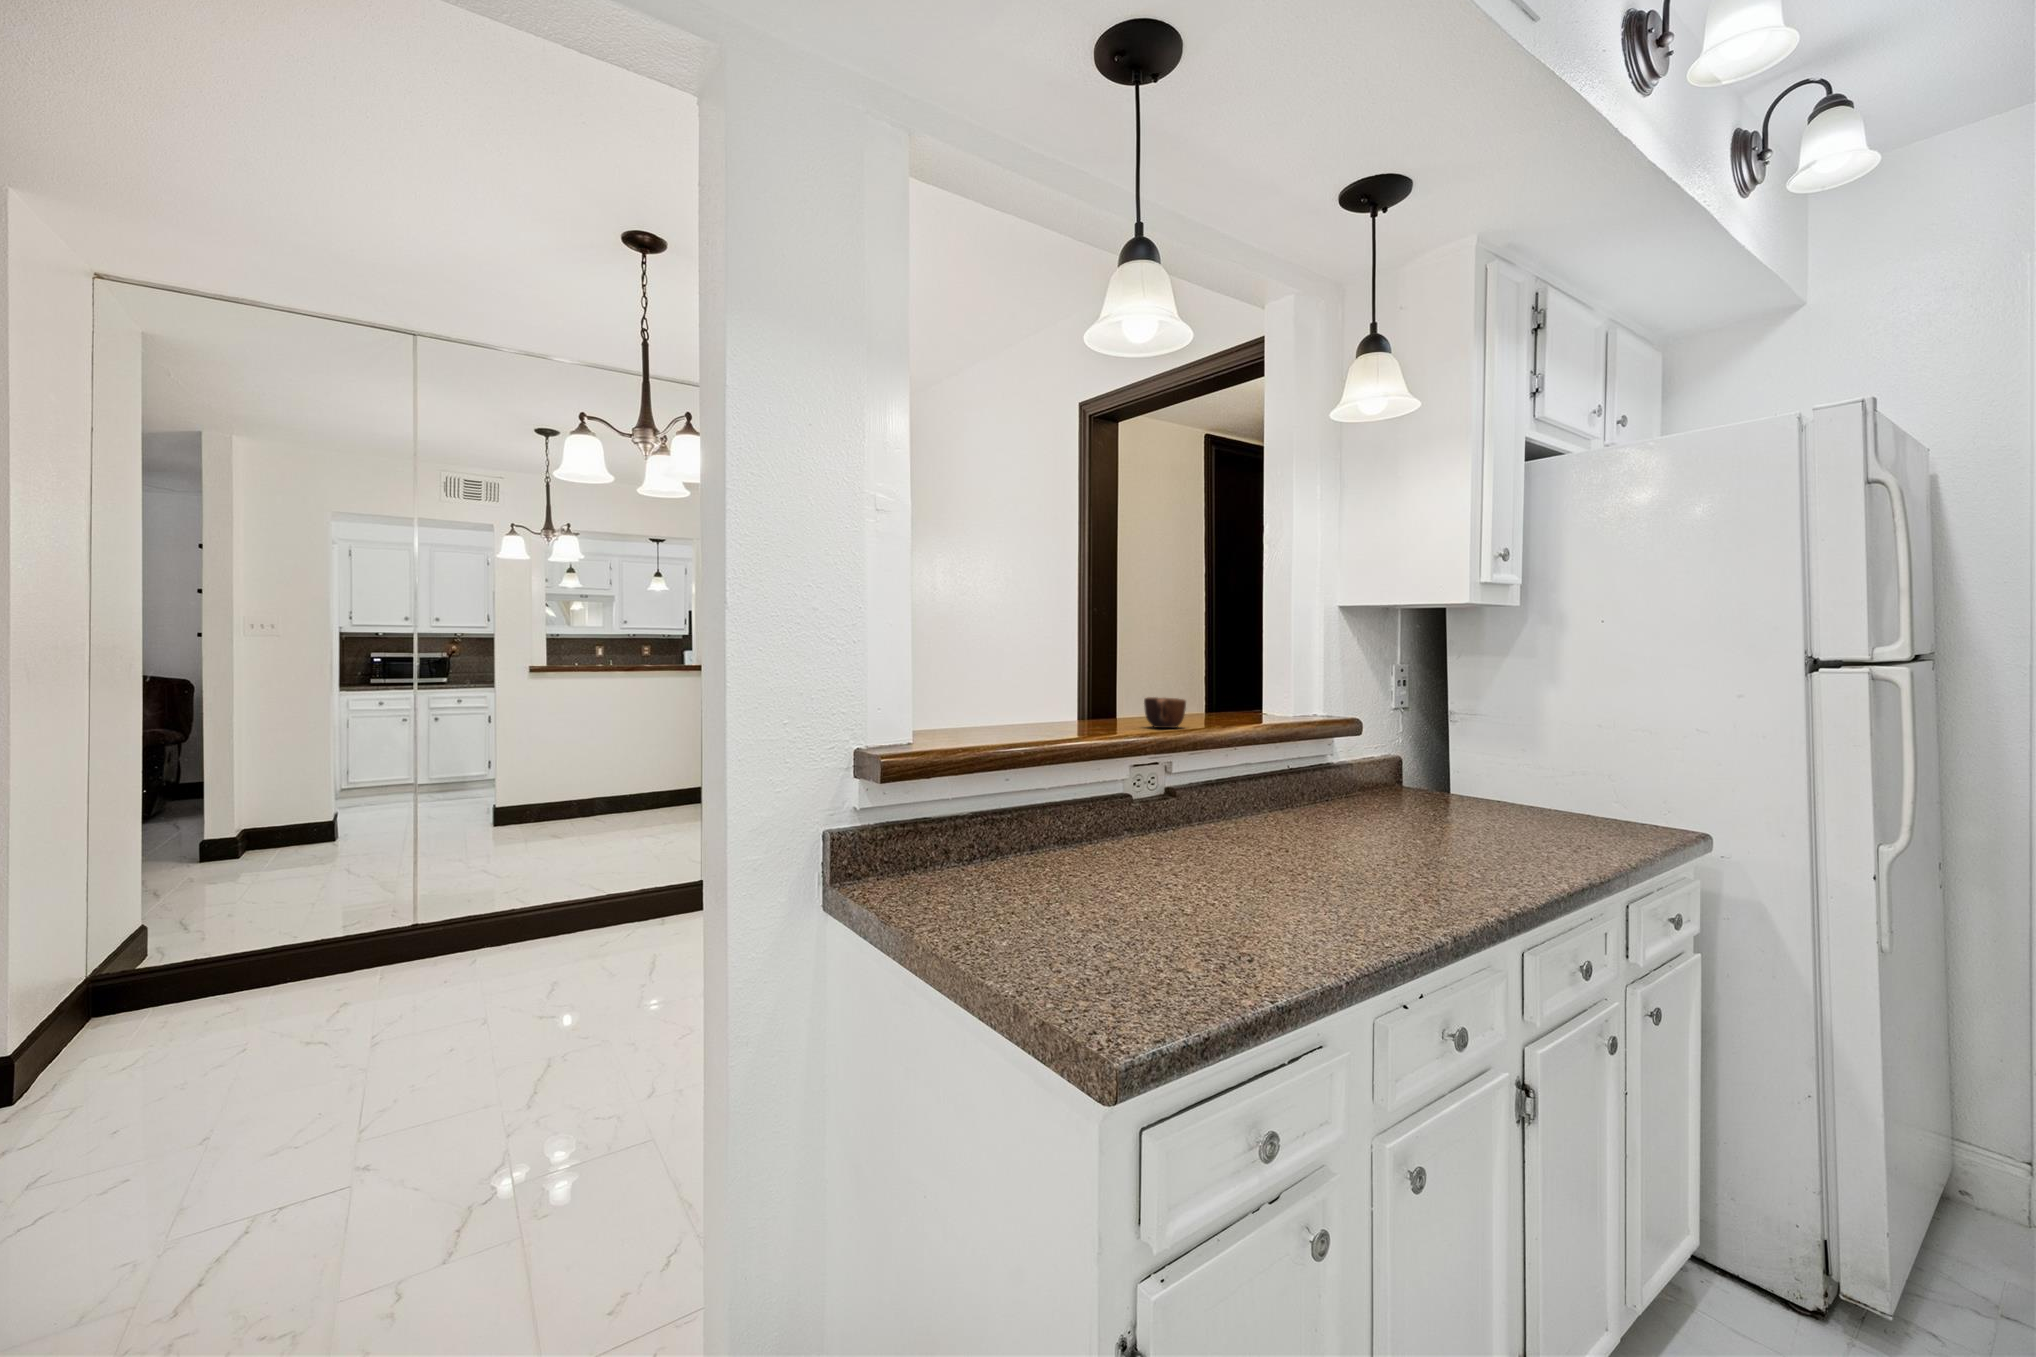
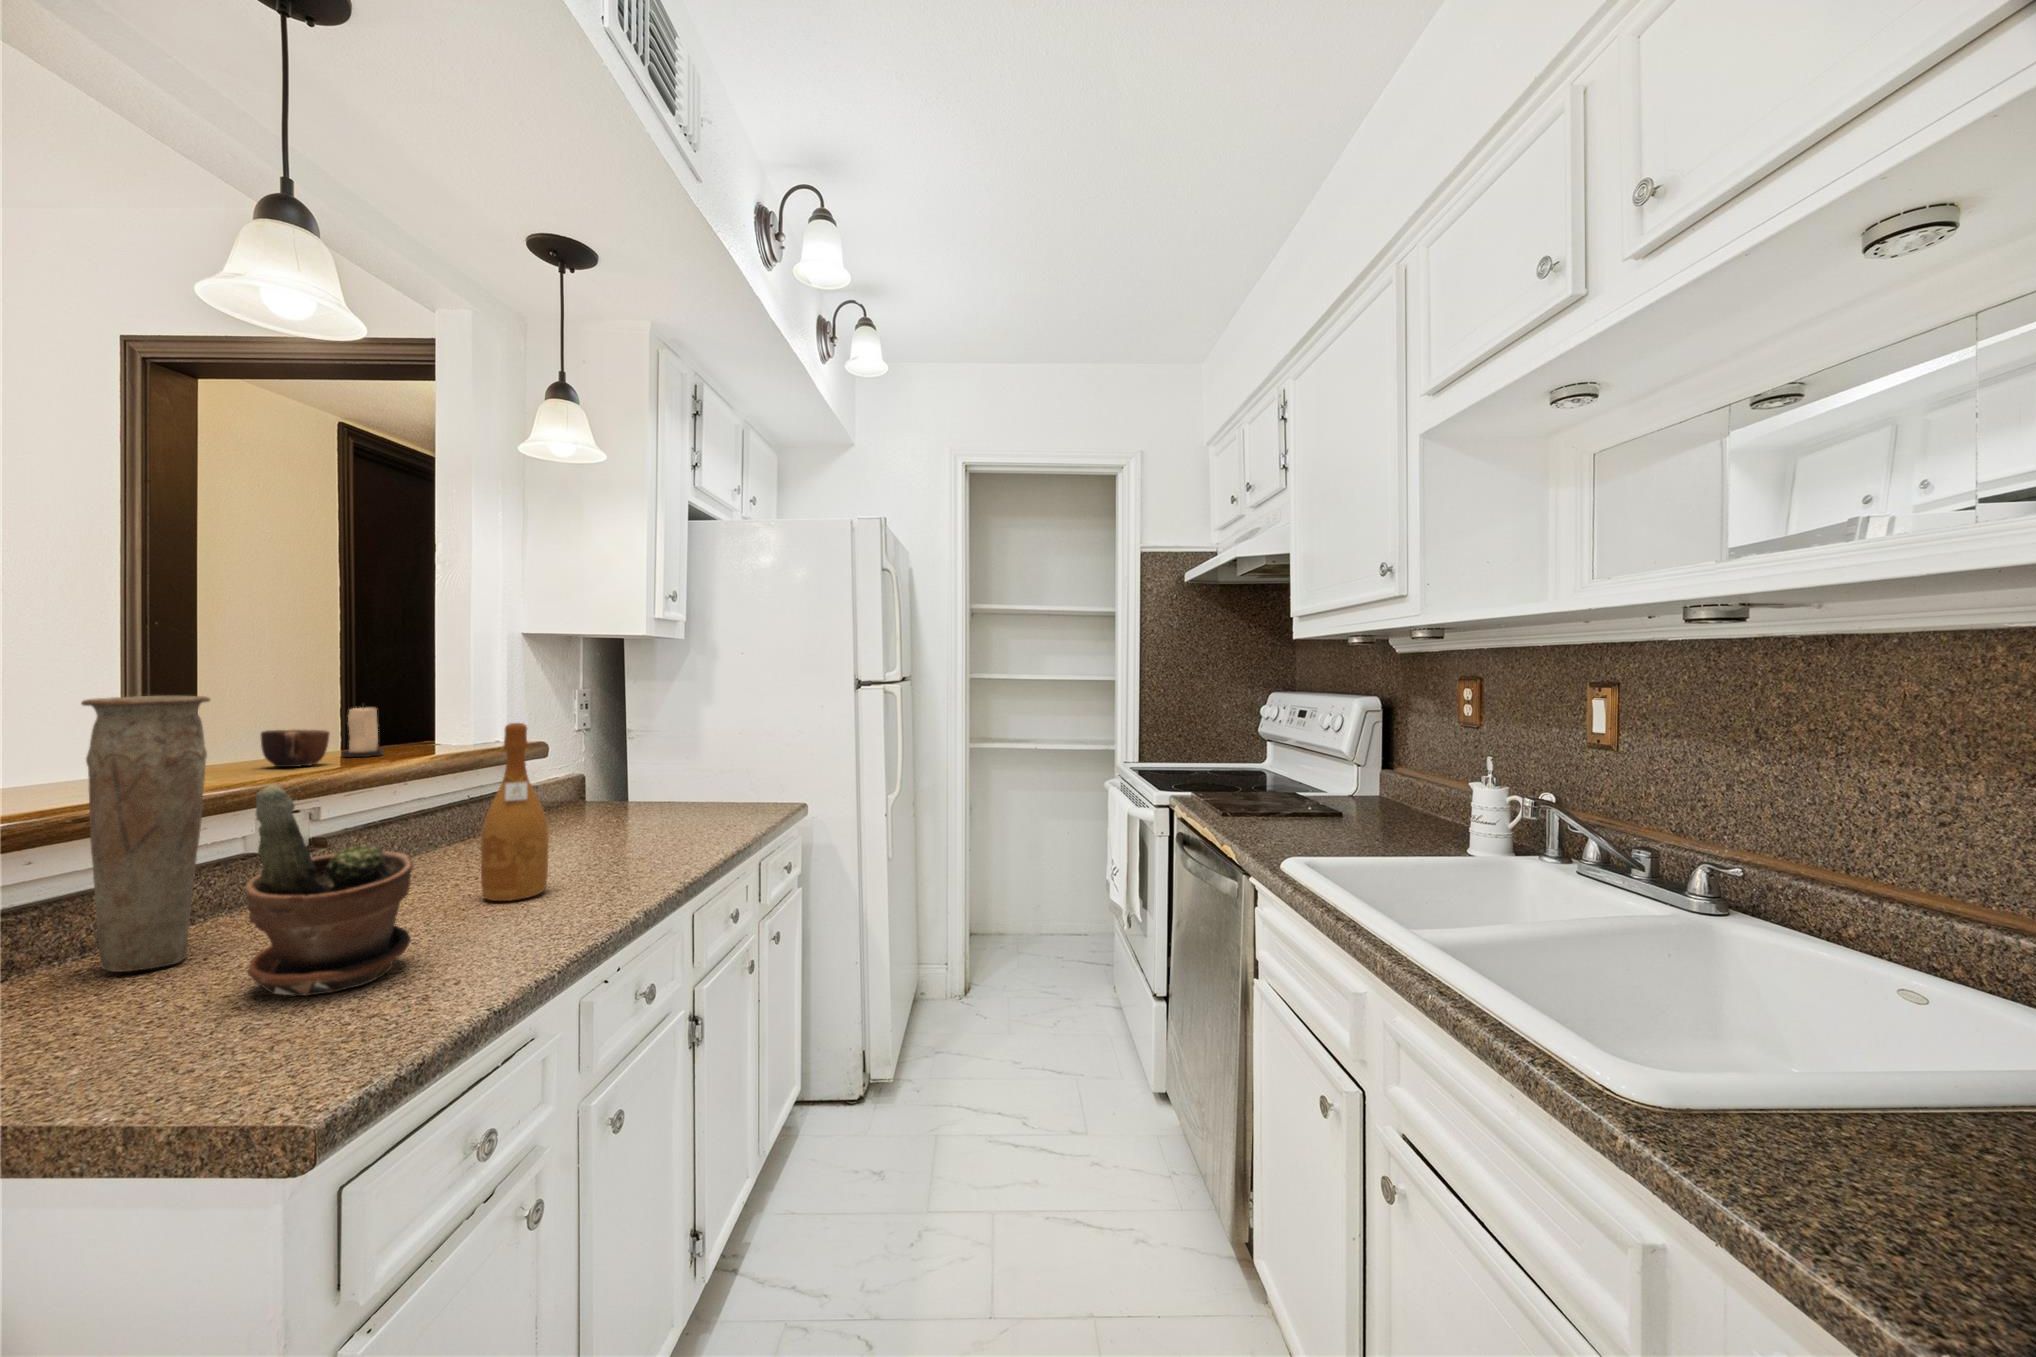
vase: none [1033,665,1098,873] -> present [81,696,210,972]
candle: none [1197,677,1225,724] -> present [342,705,383,757]
wine bottle: none [1288,698,1350,884] -> present [481,723,549,901]
potted plant: none [1105,740,1221,934] -> present [244,785,413,996]

